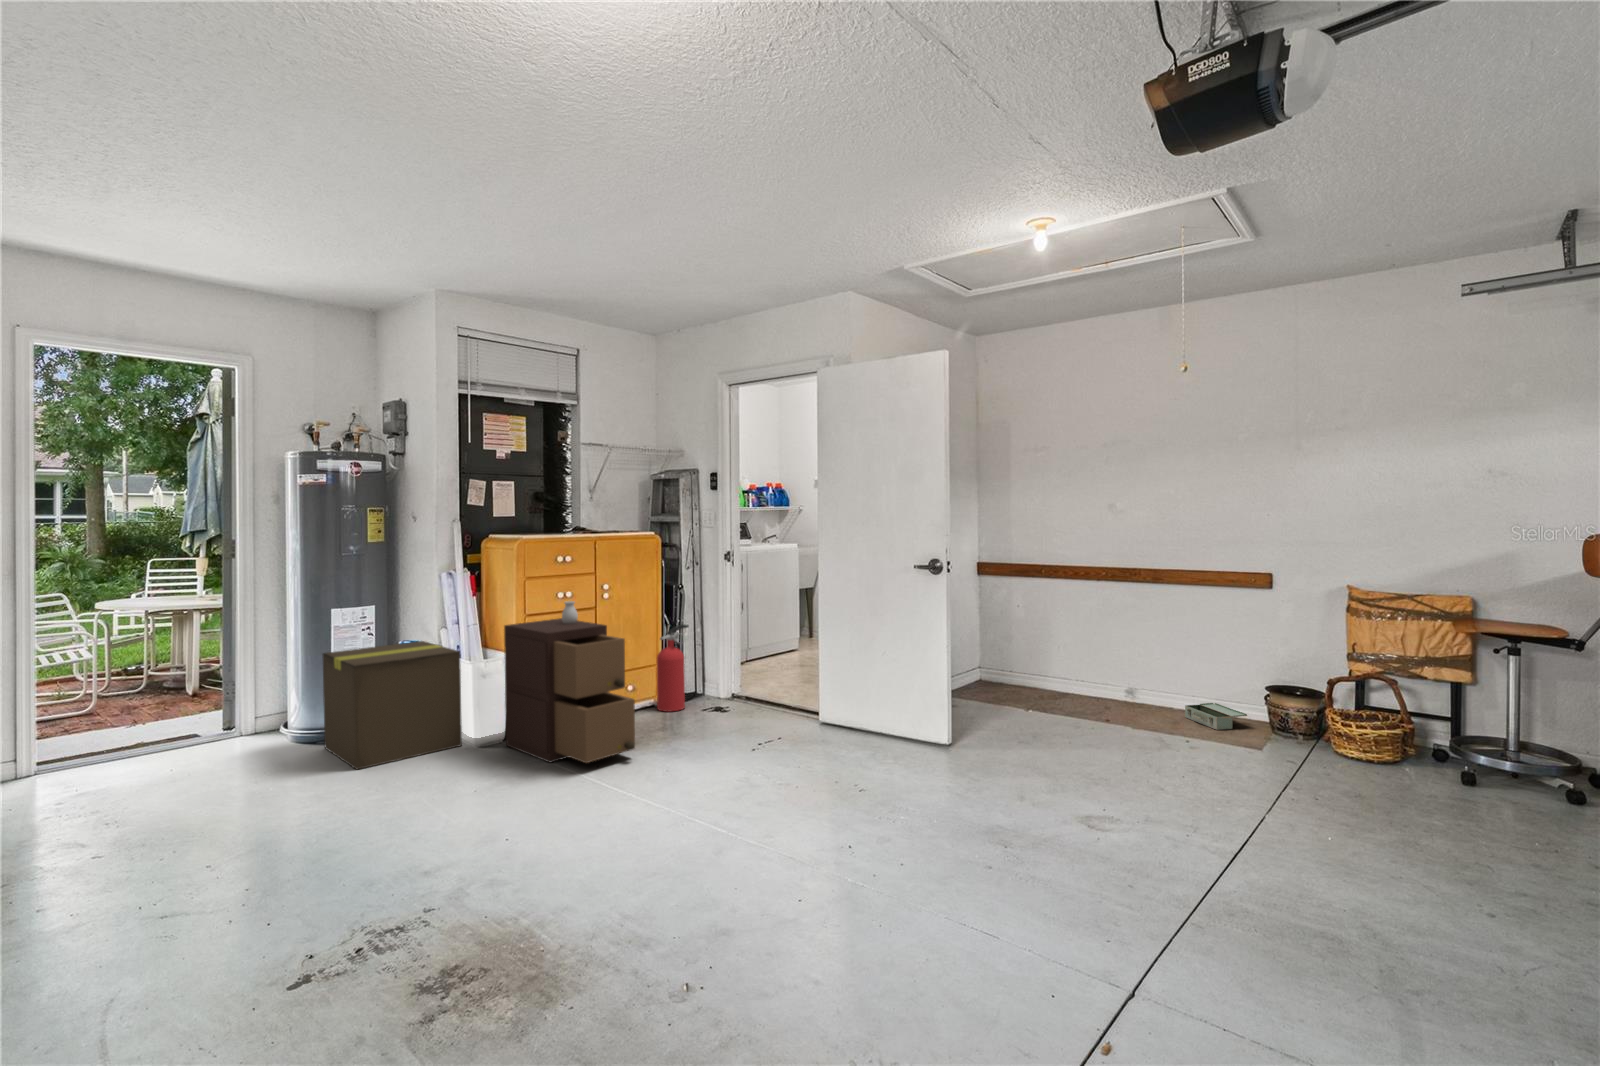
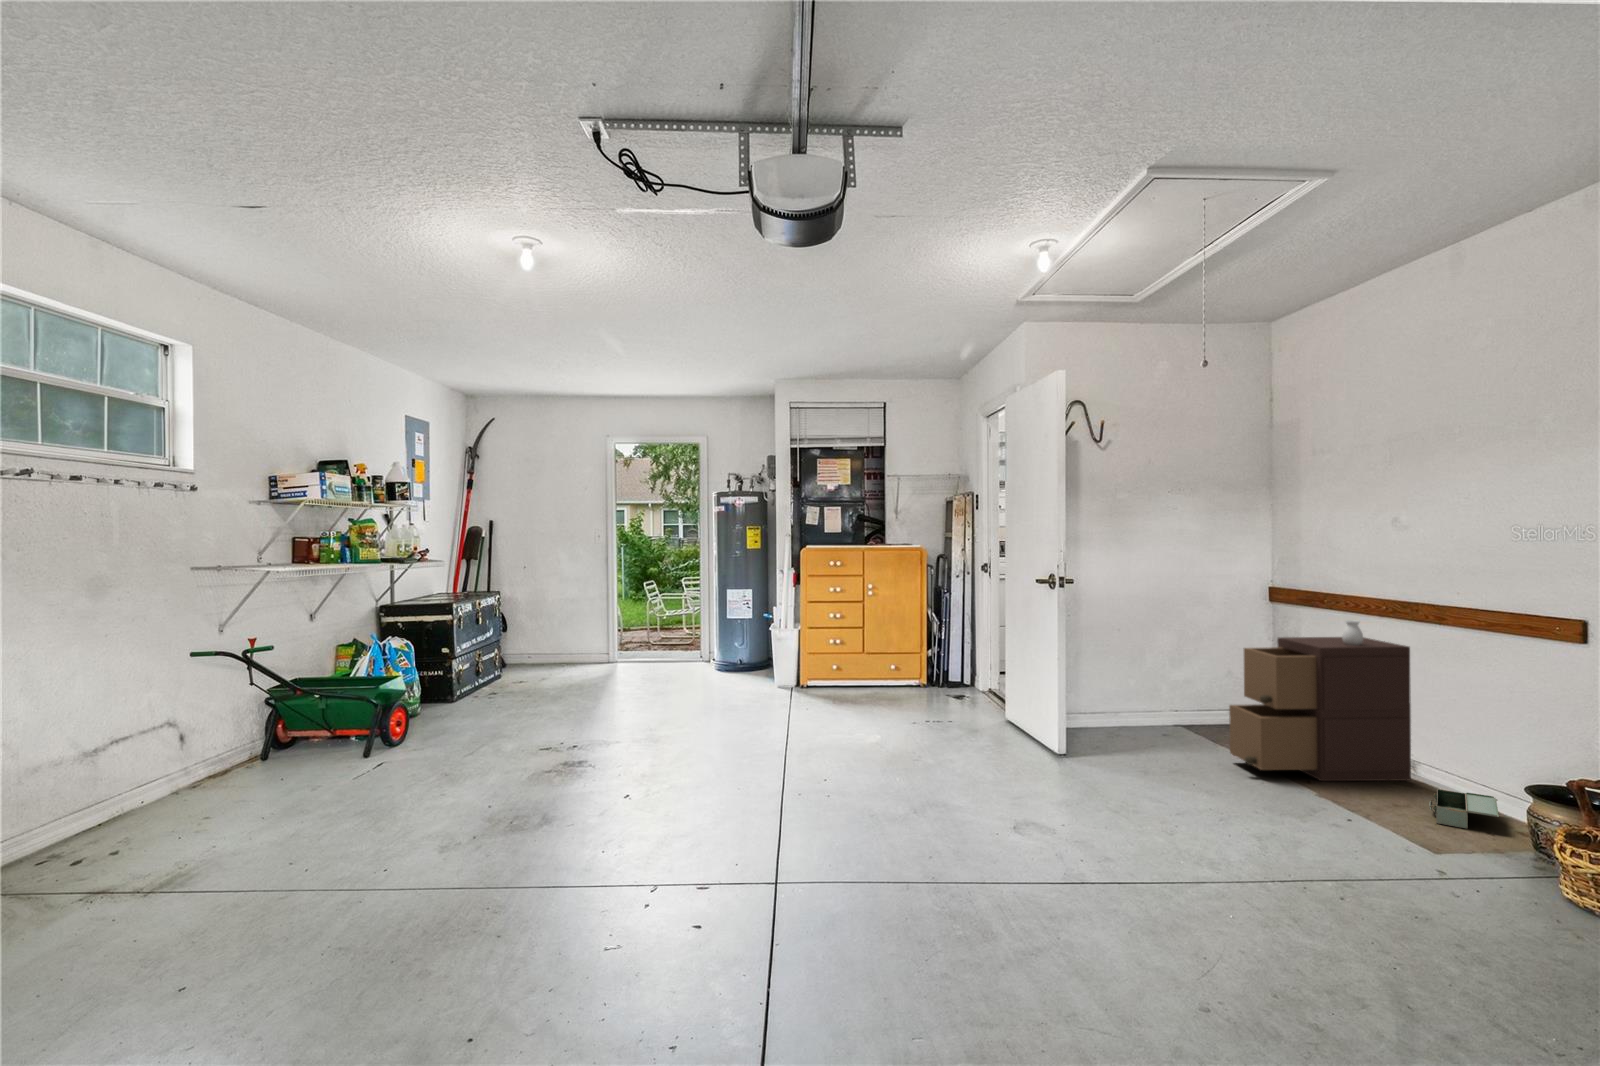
storage cabinet: present [504,601,635,763] -> present [1229,620,1411,781]
fire extinguisher: present [657,624,689,712] -> none [915,623,951,693]
cardboard box: present [323,641,462,769] -> none [707,616,775,687]

